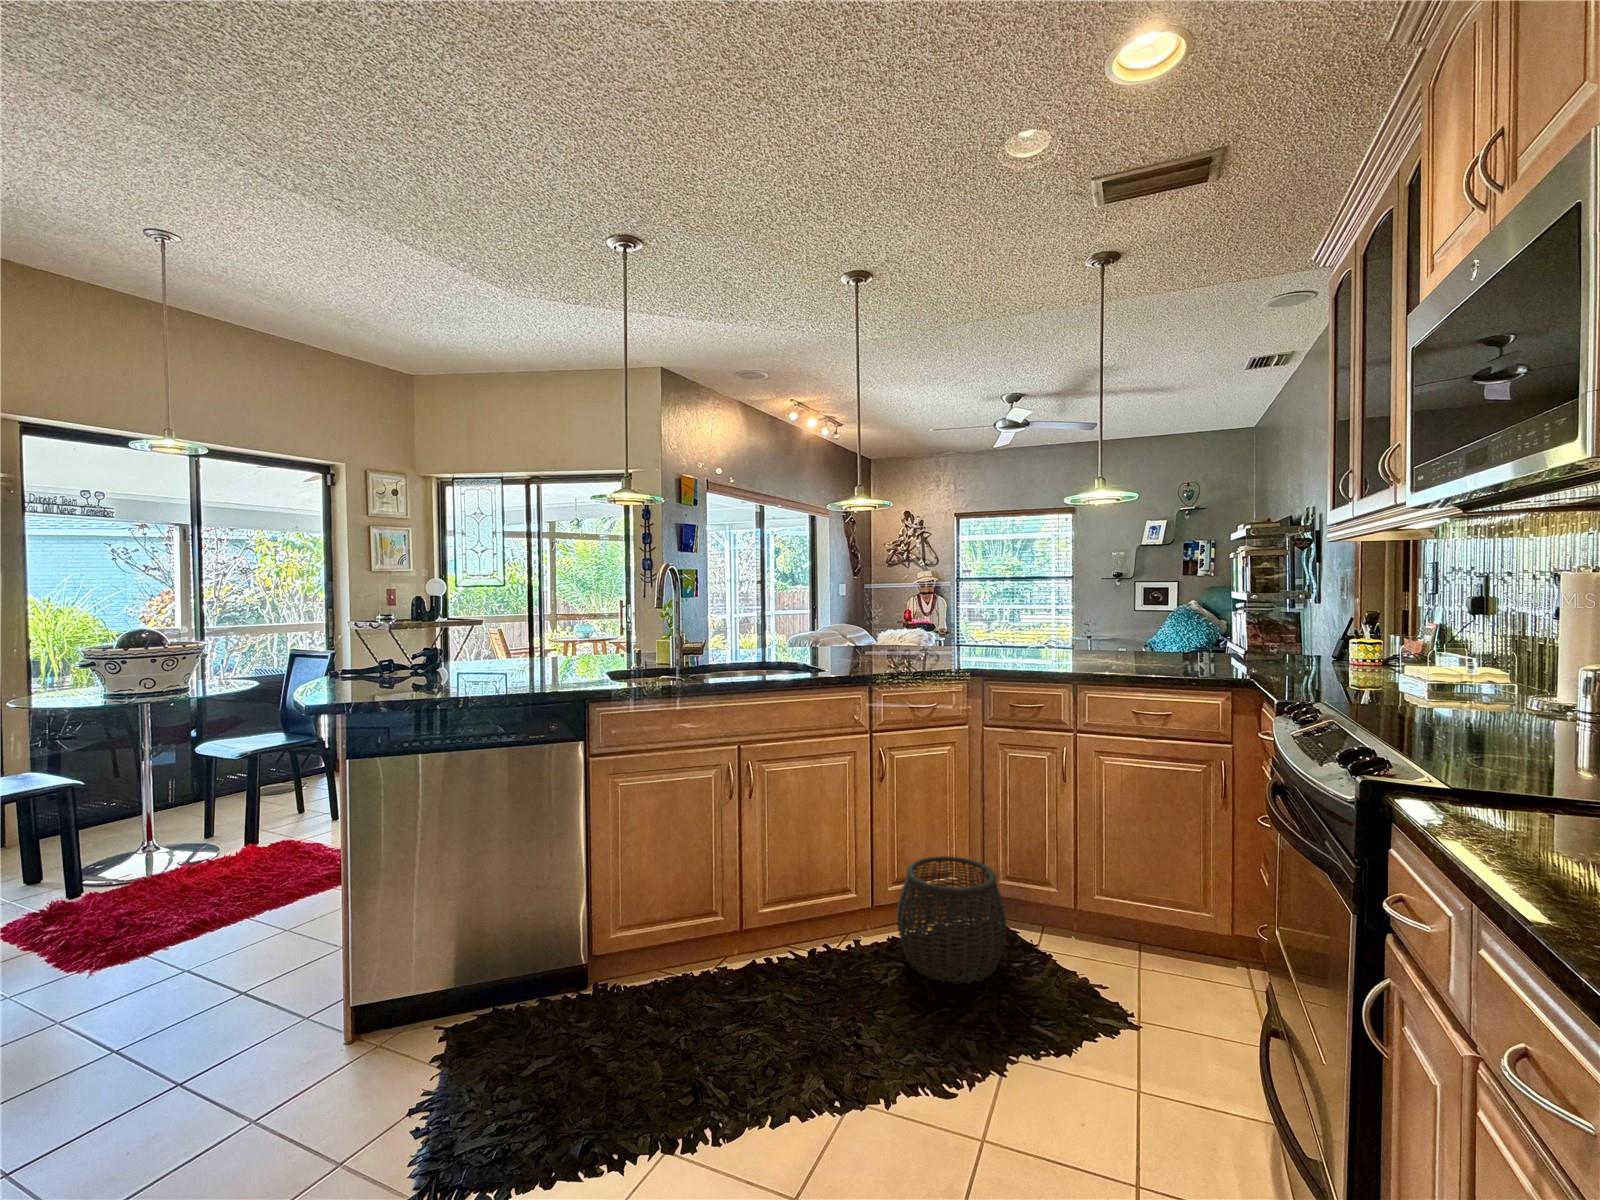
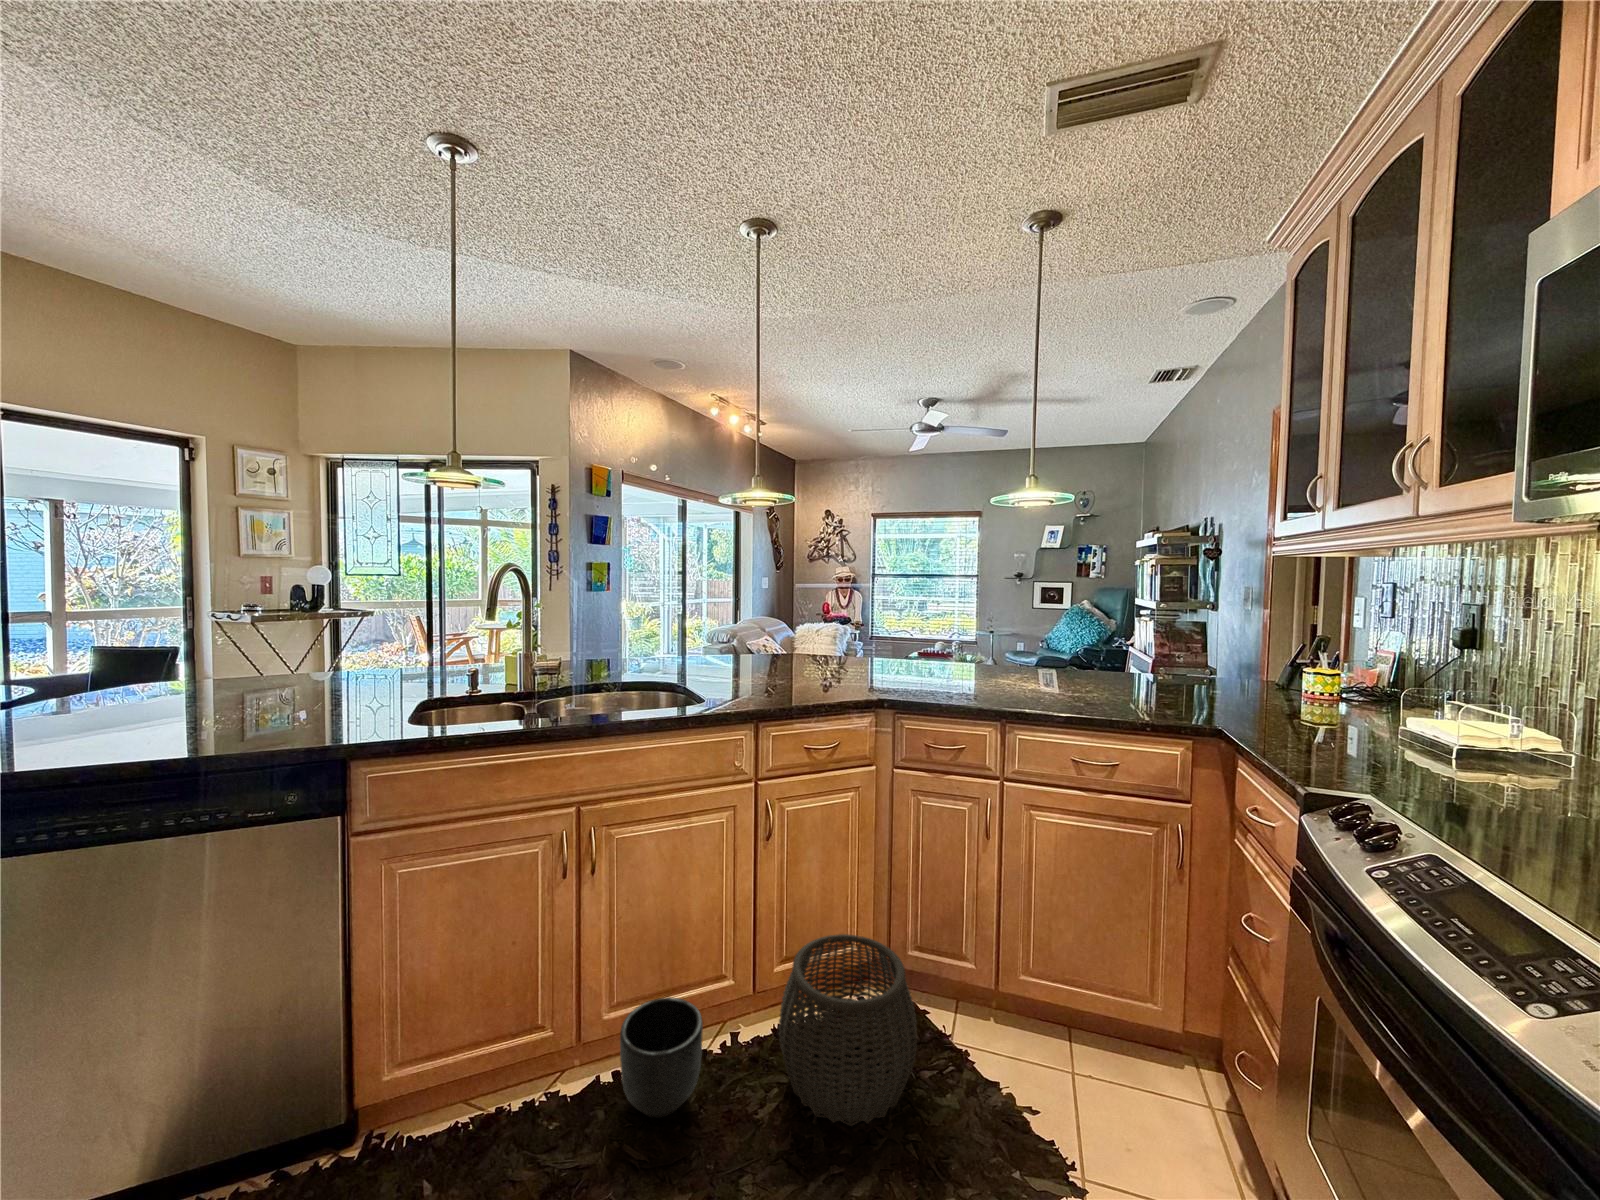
planter: none [778,897,839,977] -> present [620,997,703,1118]

